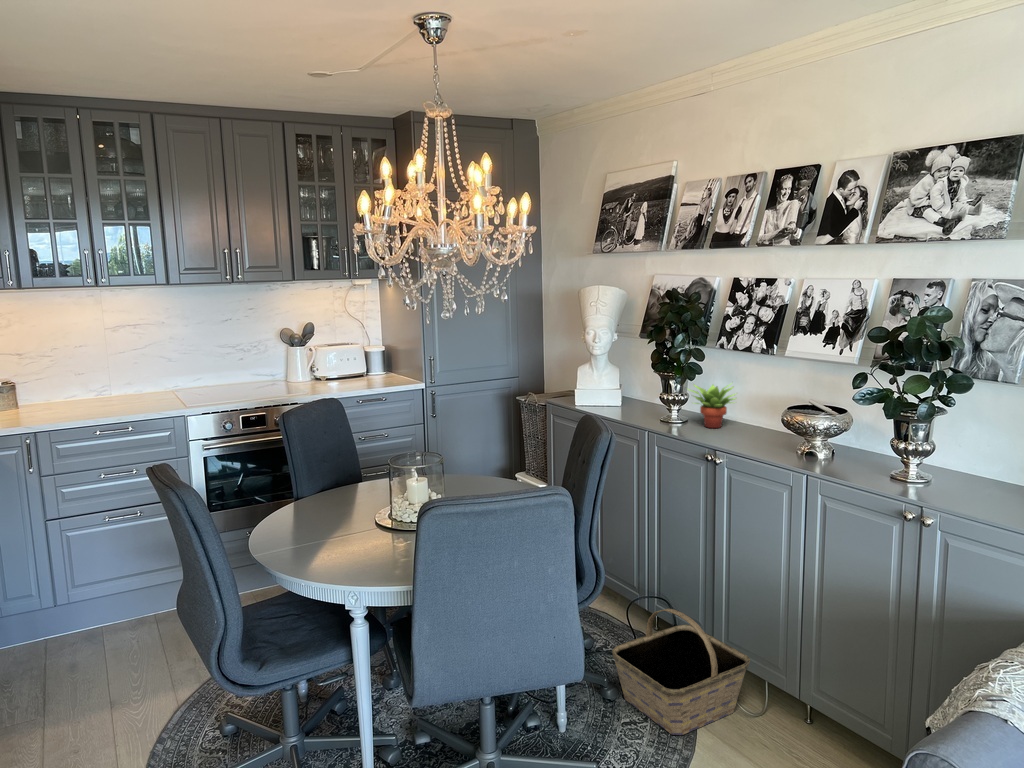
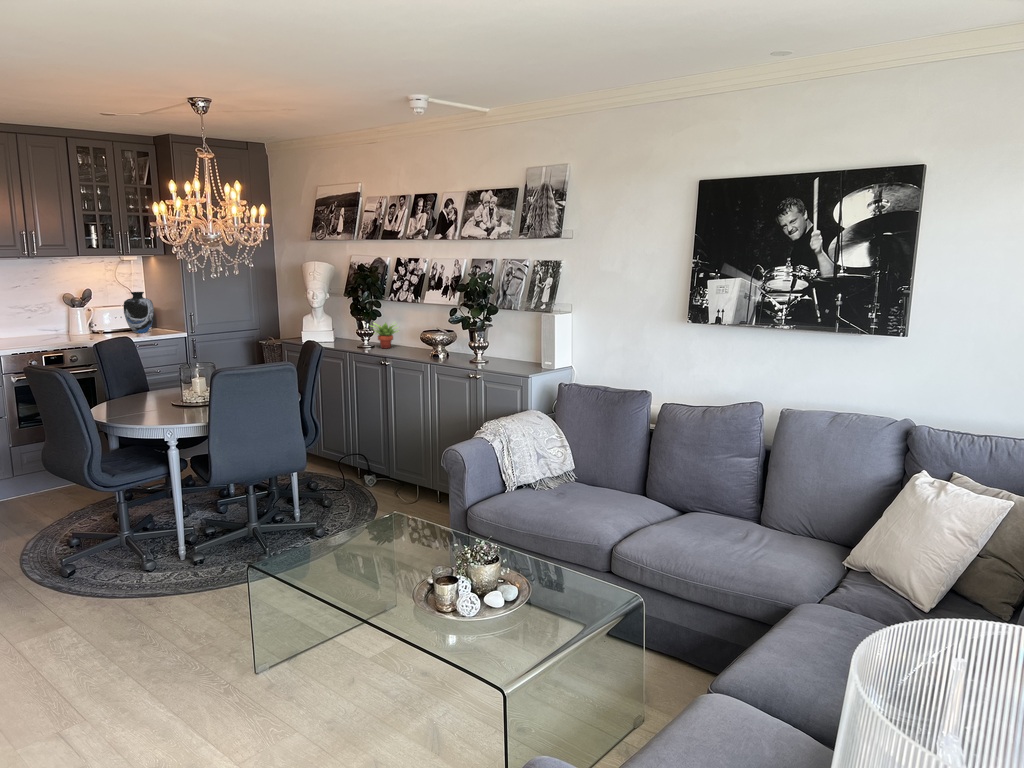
vase: none [347,327,384,382] -> present [124,292,154,333]
basket: present [612,608,750,735] -> none [326,449,405,514]

